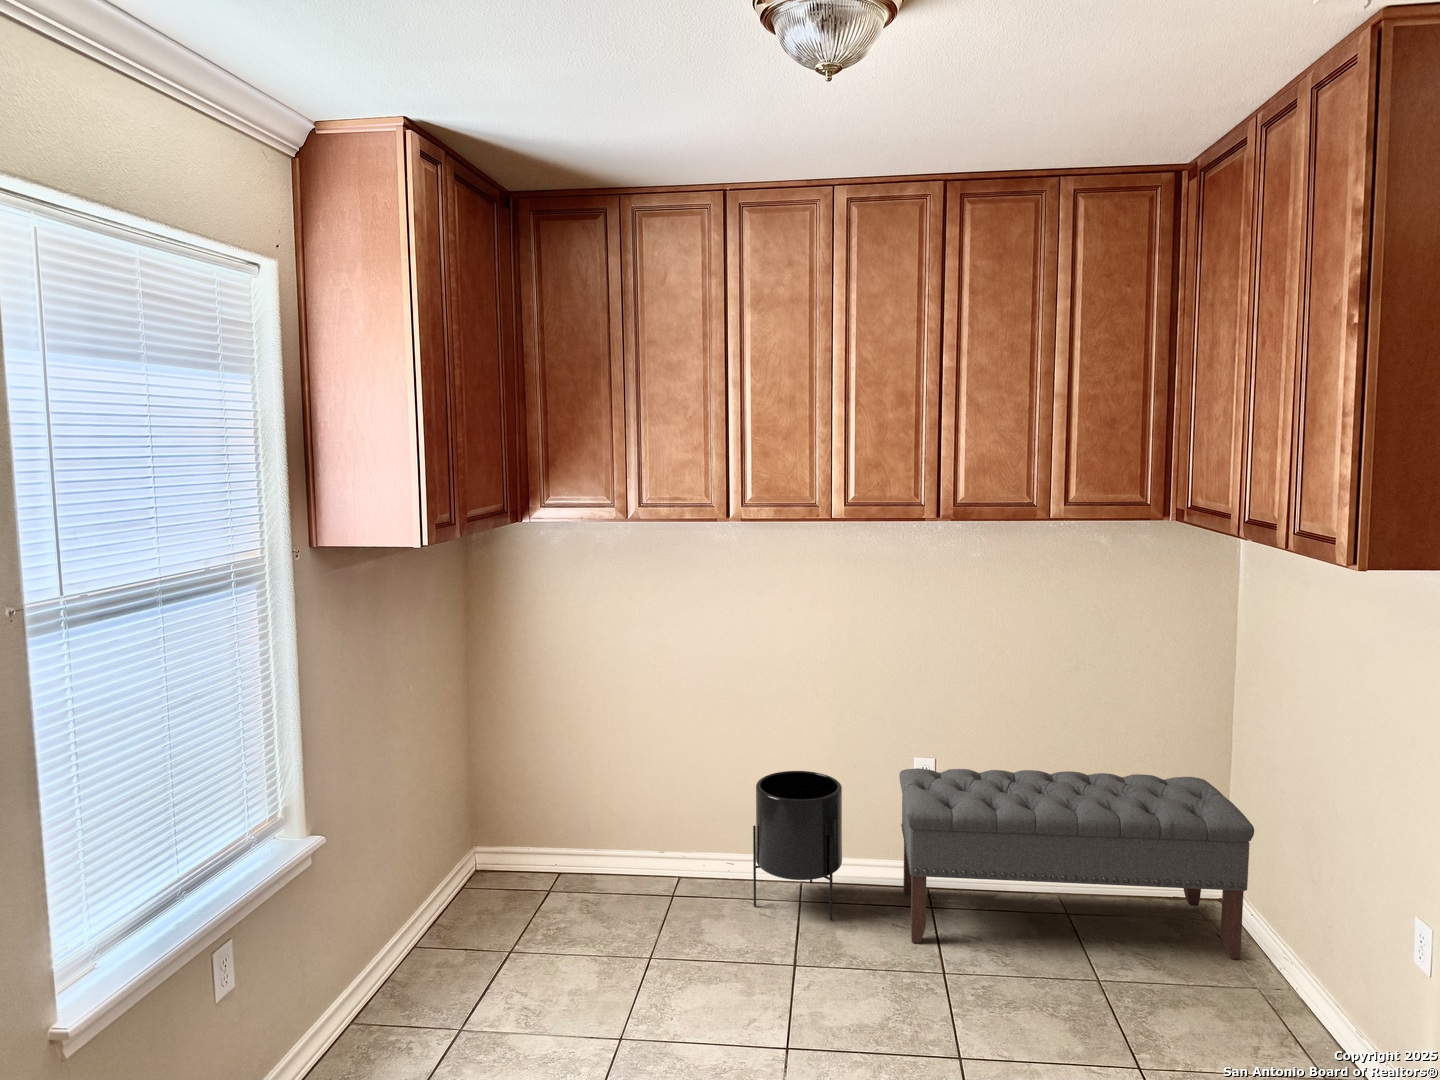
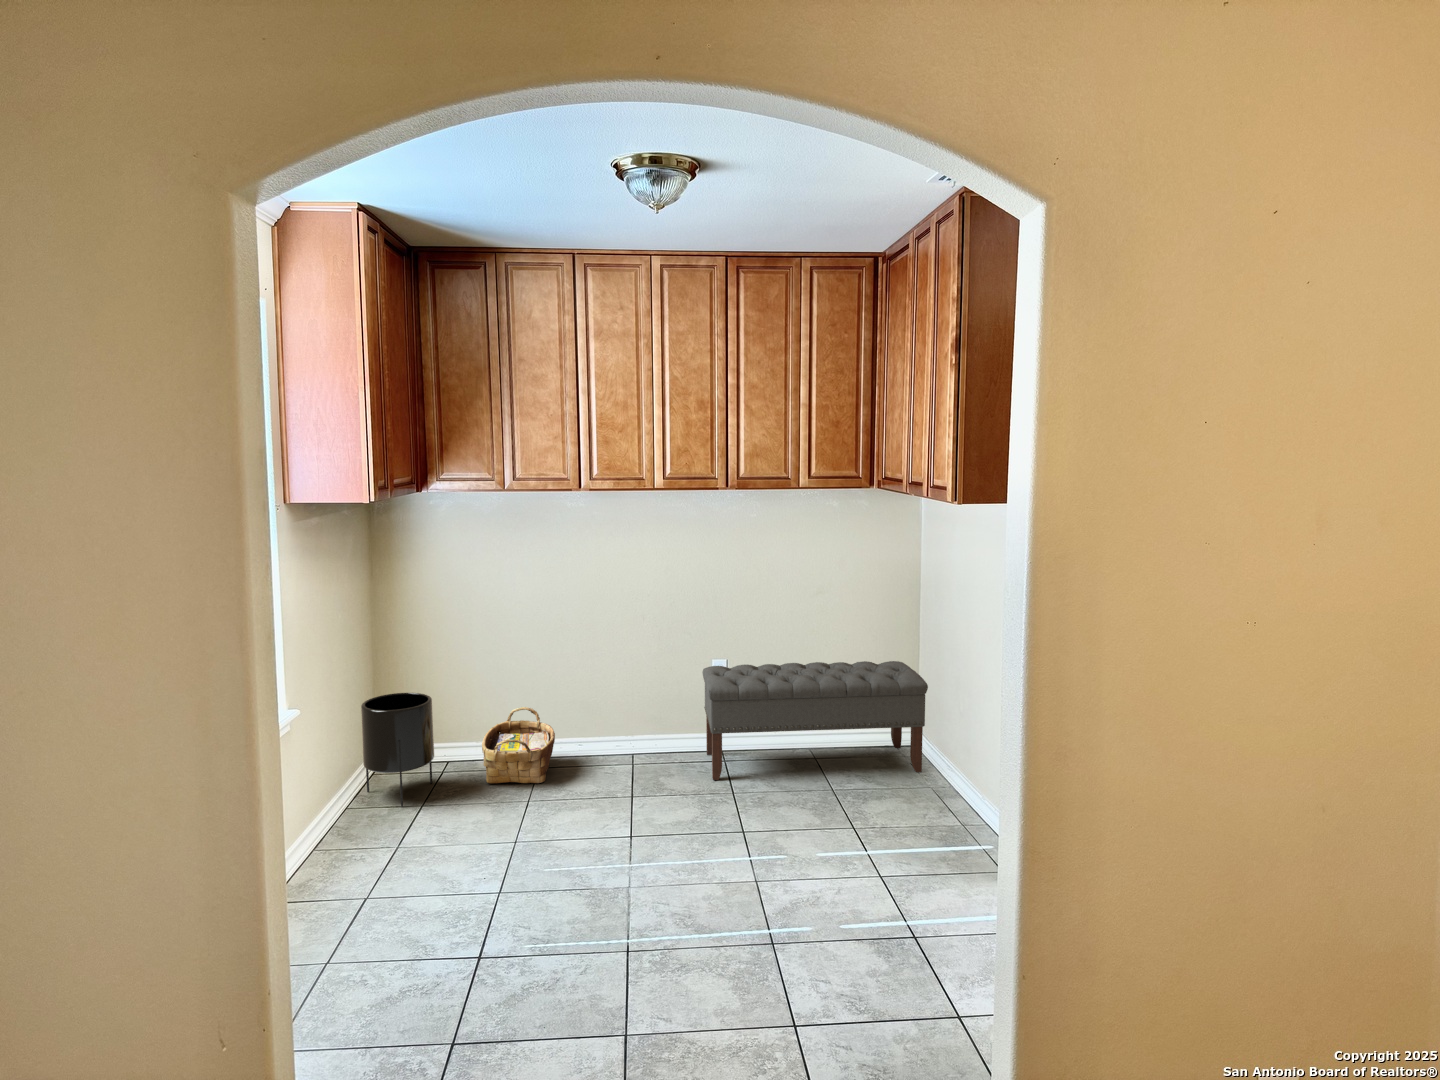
planter: present [753,771,842,920] -> present [361,693,434,807]
woven basket: none [595,808,693,922] -> present [482,707,555,783]

